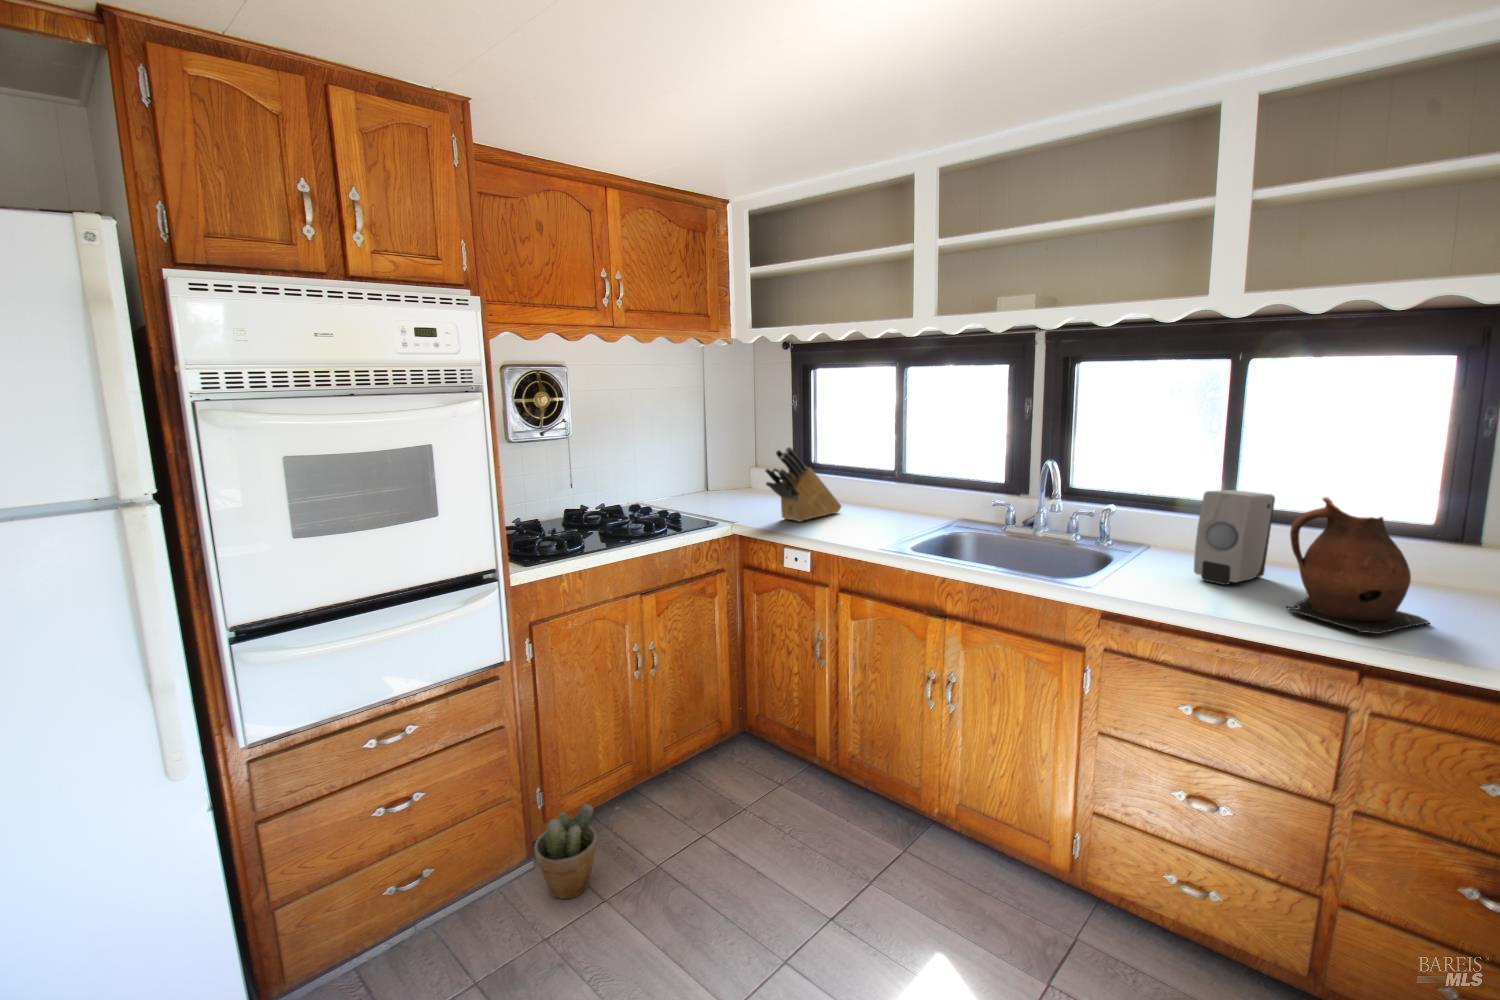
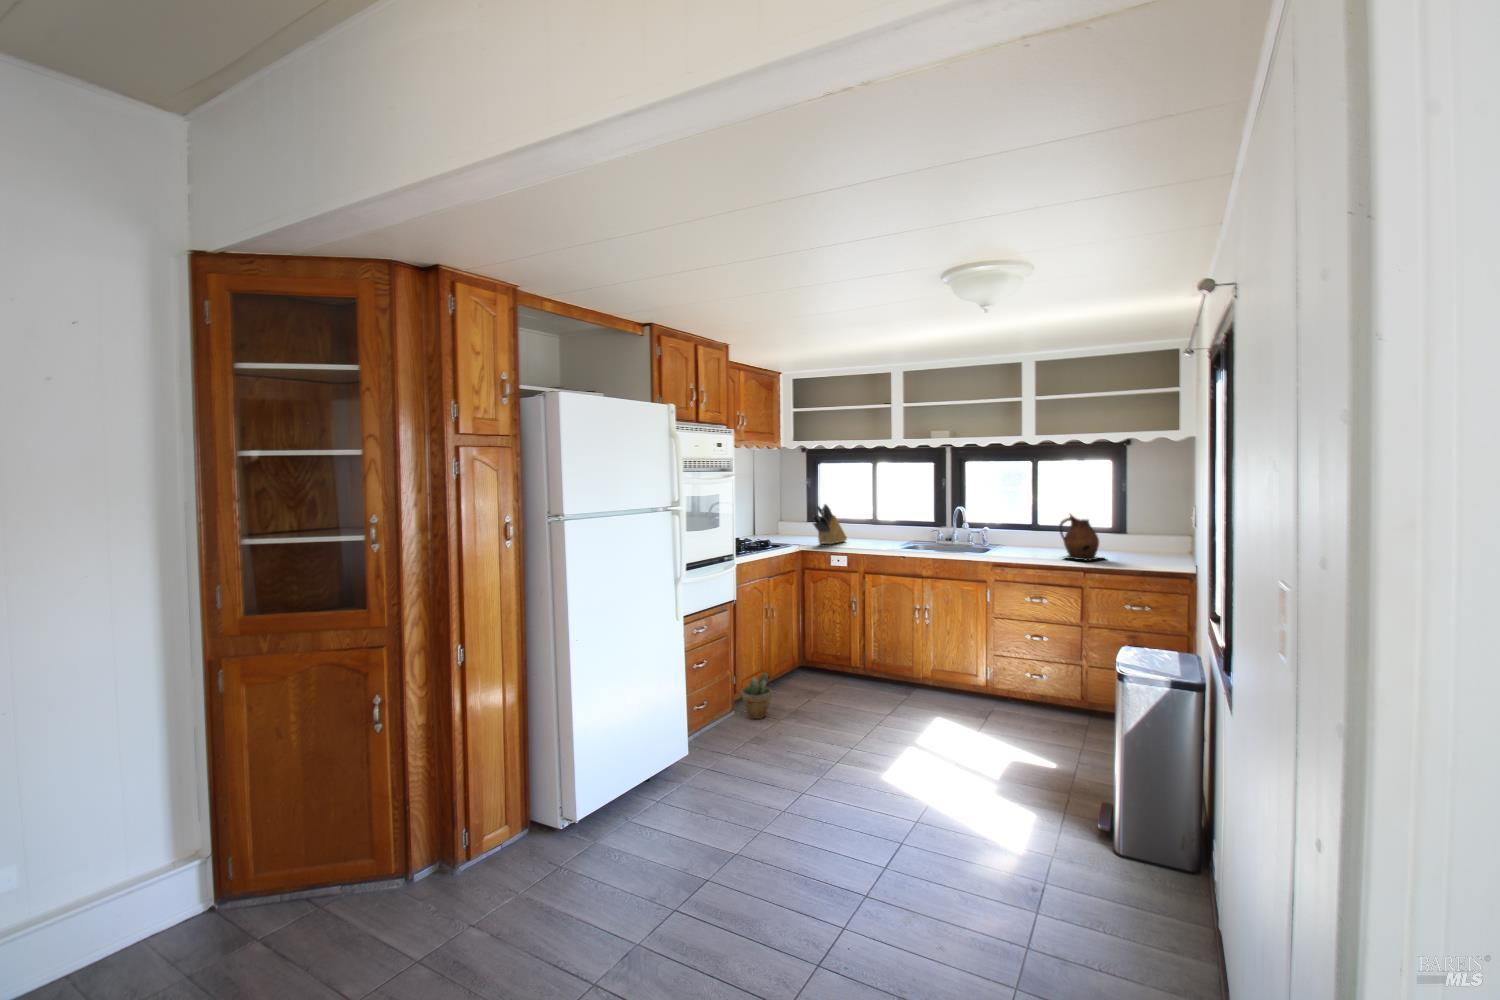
soap dispenser: present [1194,490,1275,585] -> none [1025,516,1054,554]

